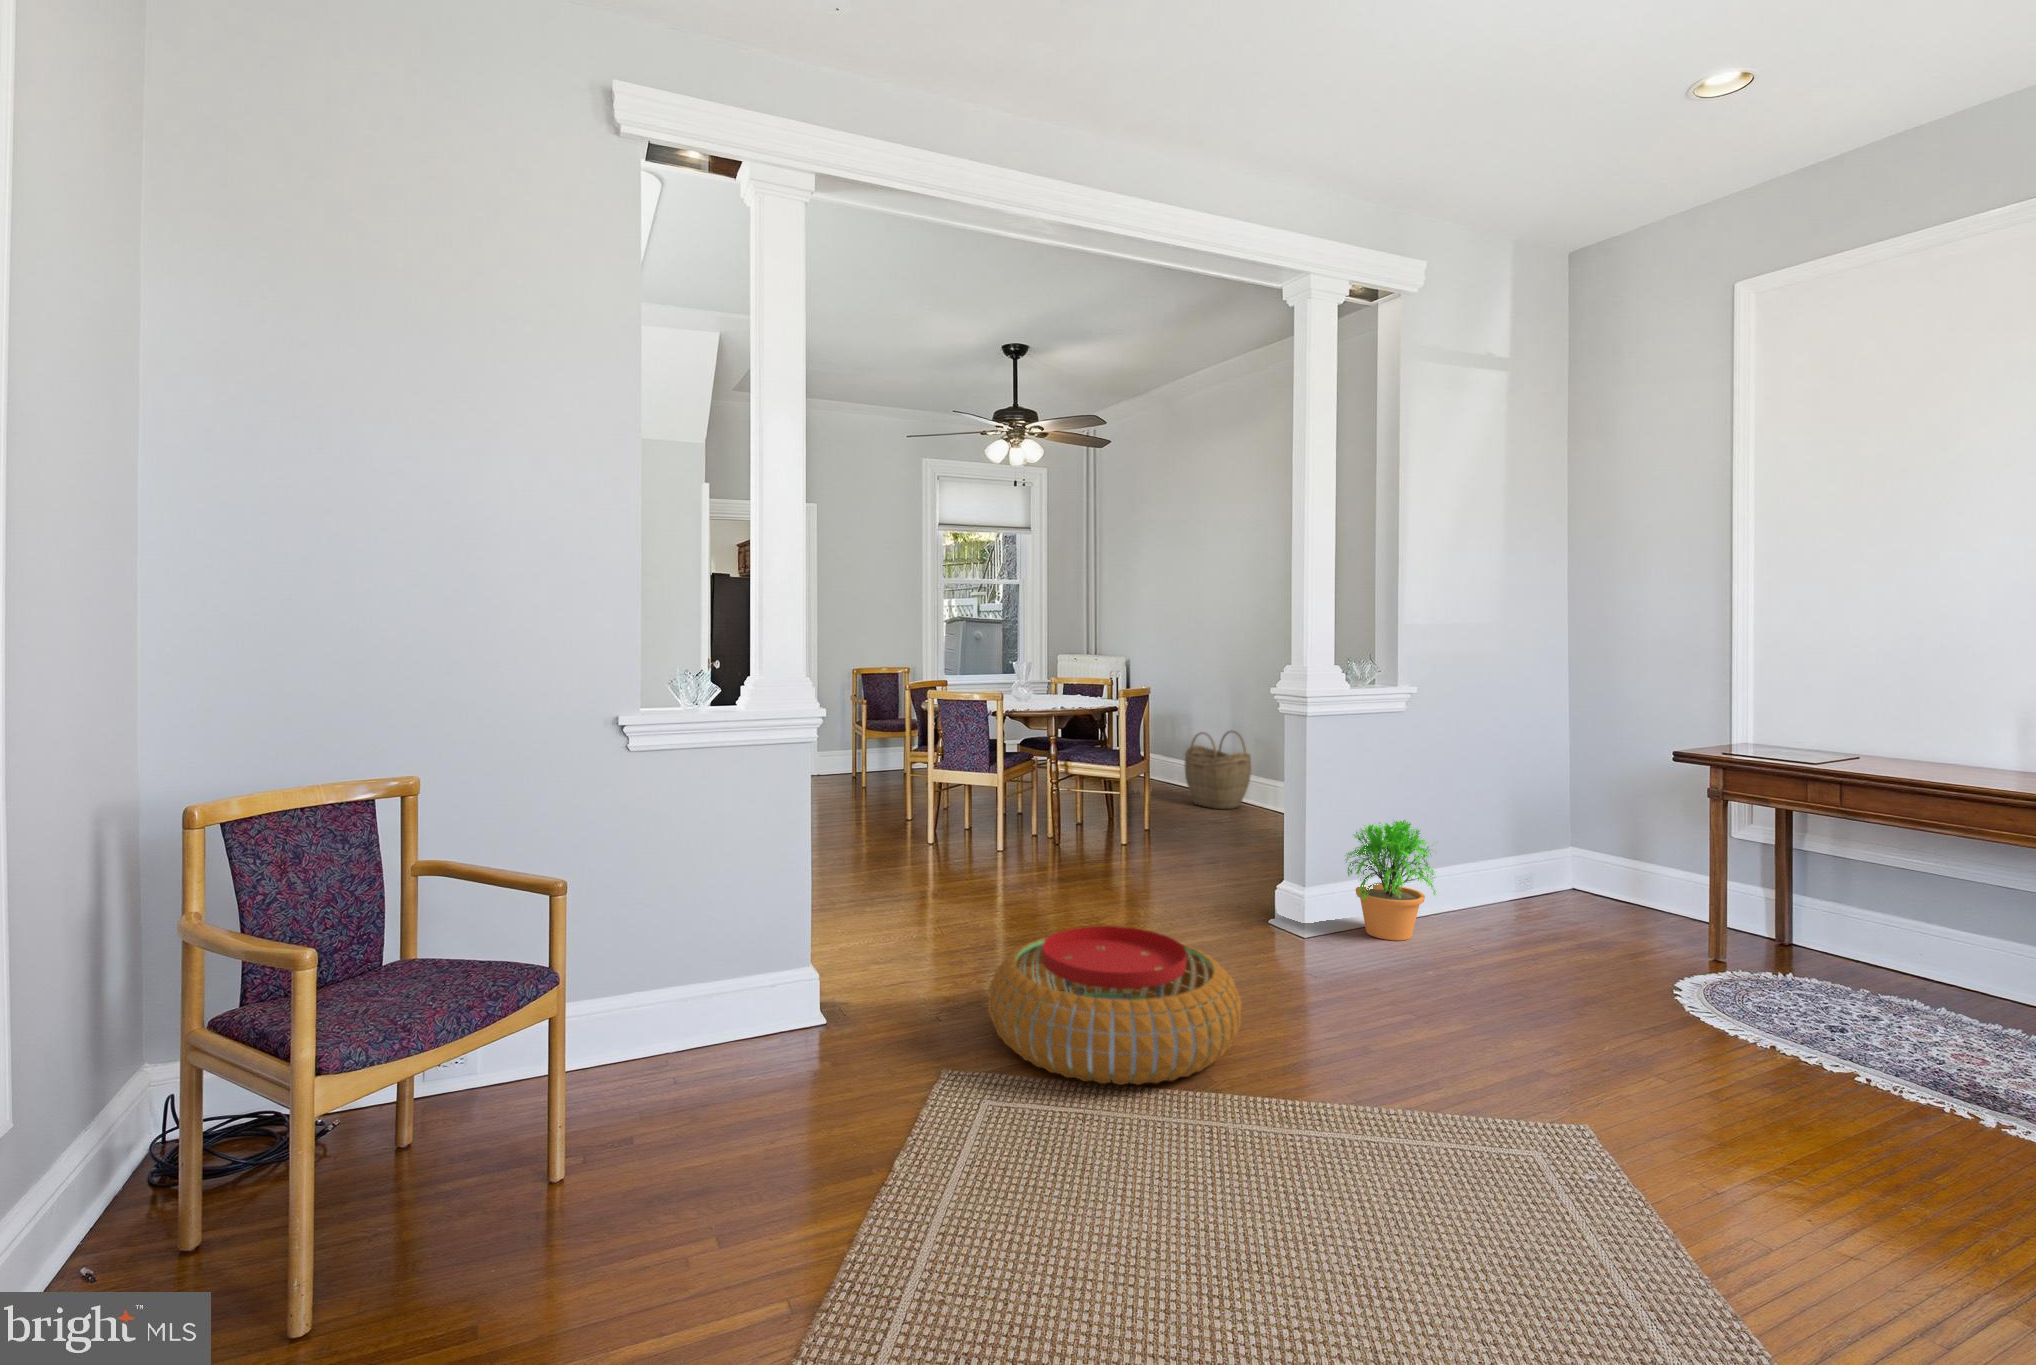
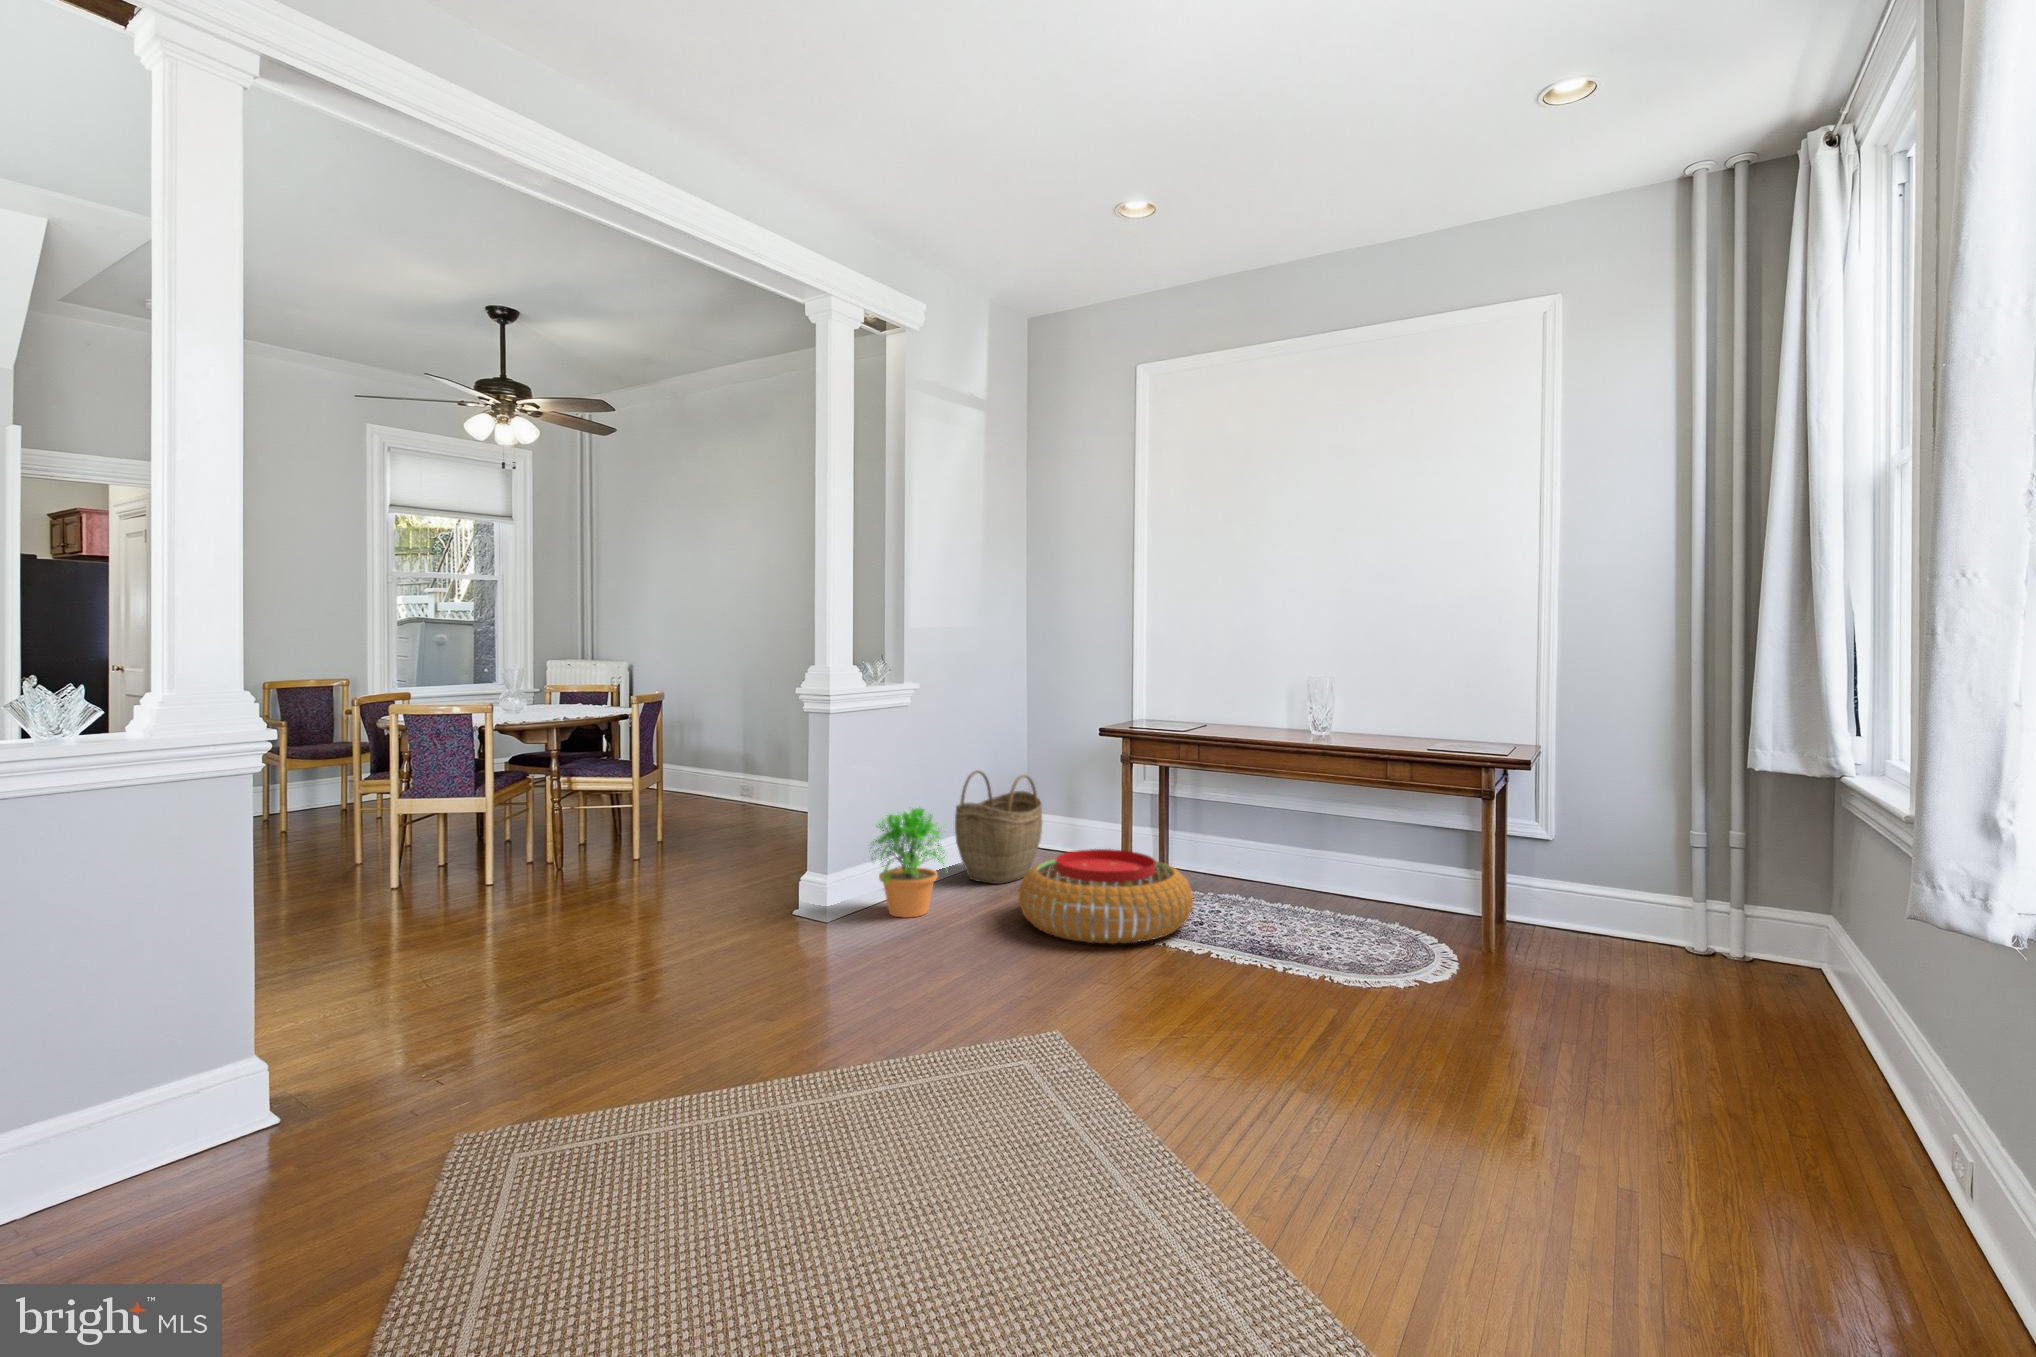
woven basket: present [1185,730,1251,809] -> present [955,770,1042,884]
pouf: present [988,926,1241,1085] -> present [1019,849,1193,944]

